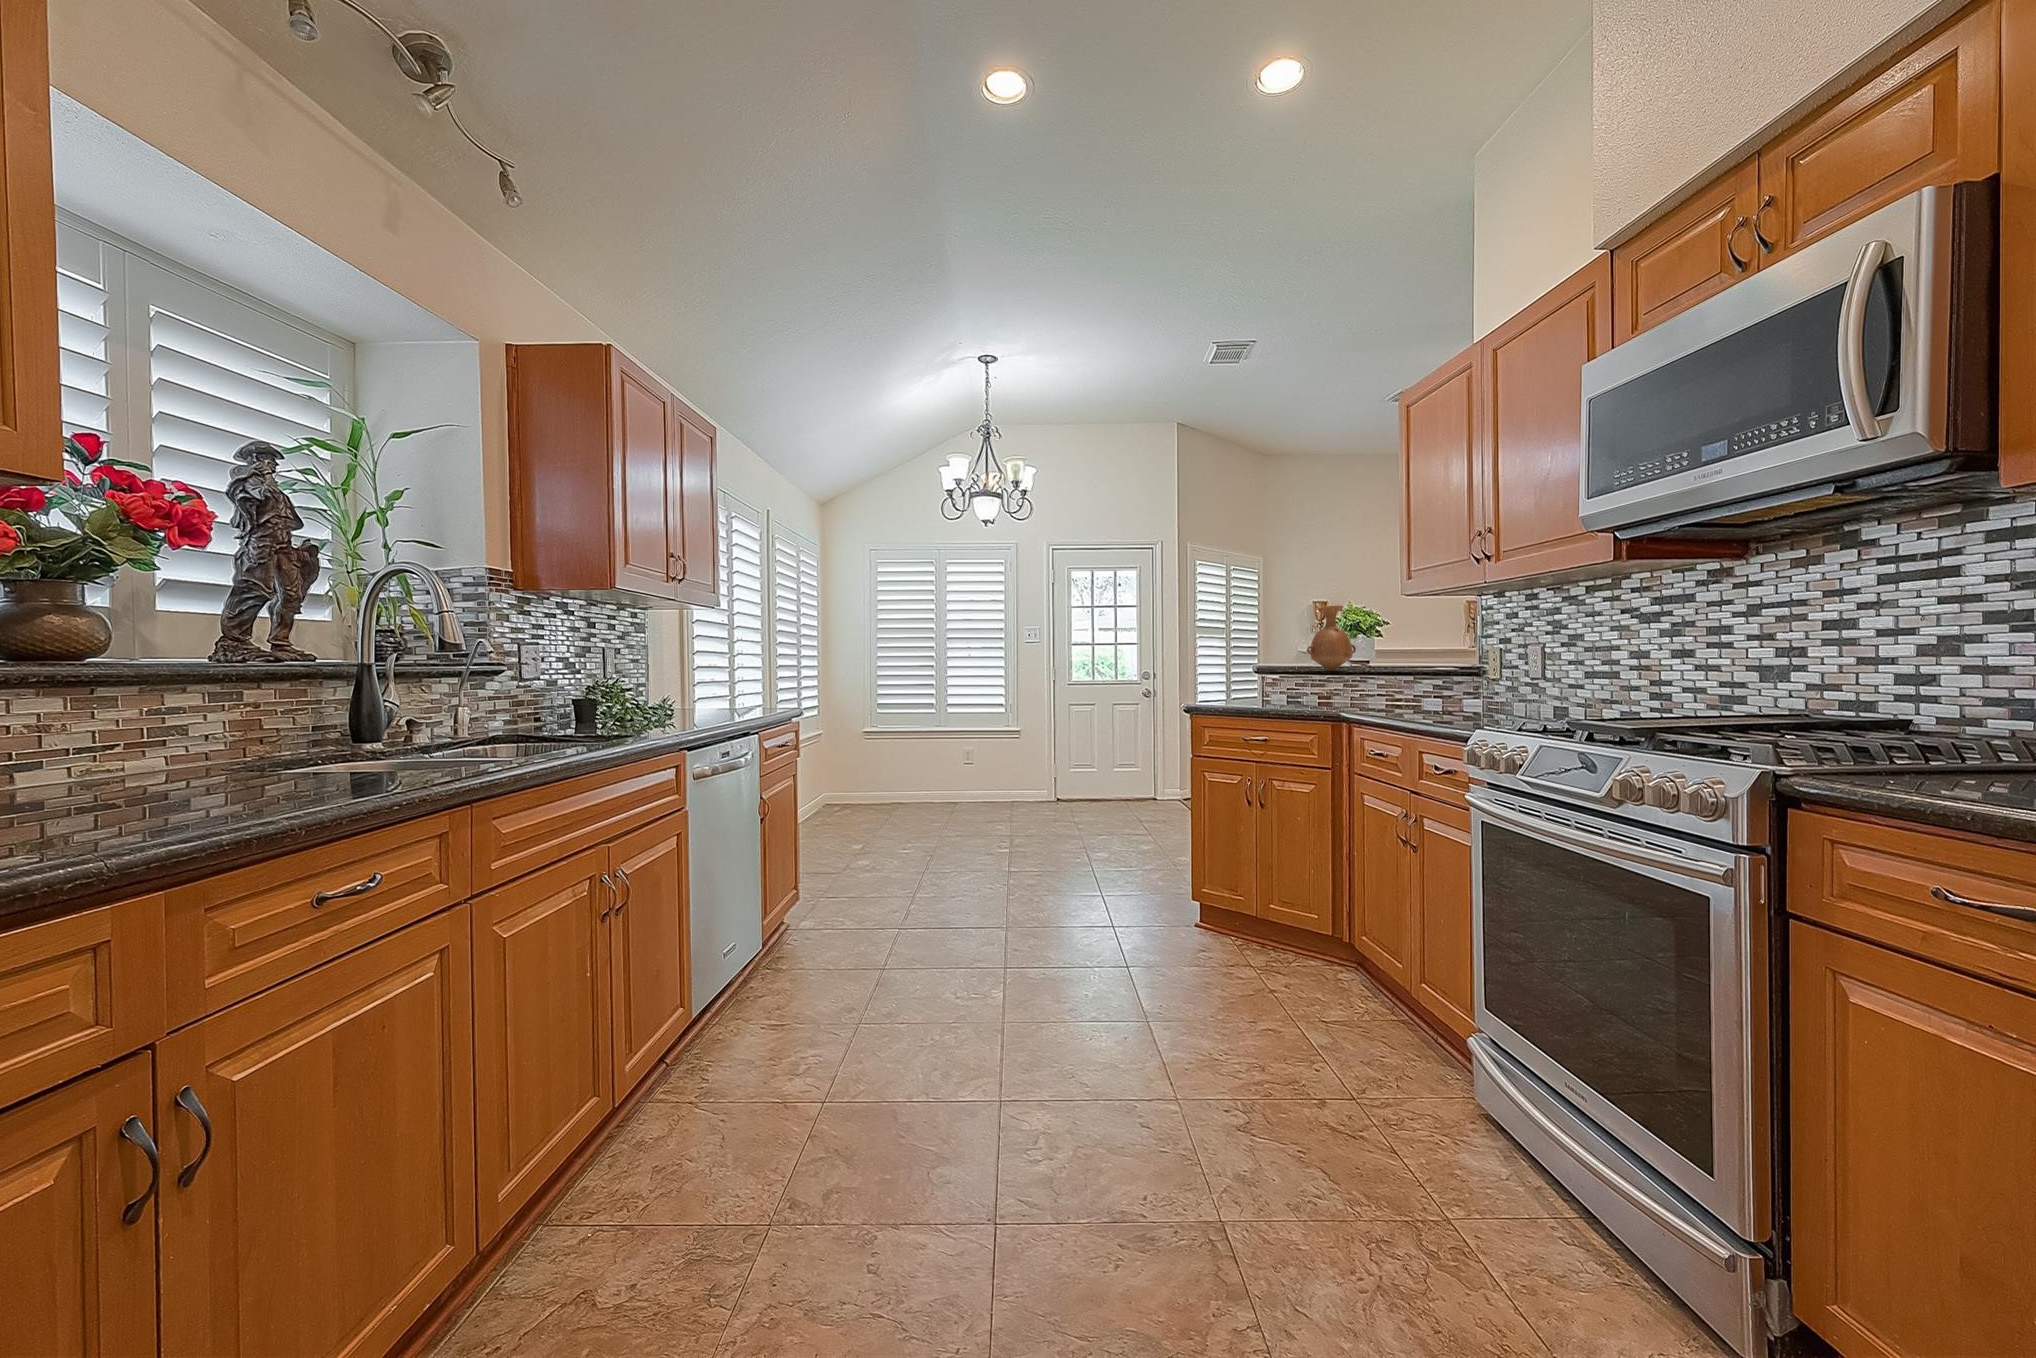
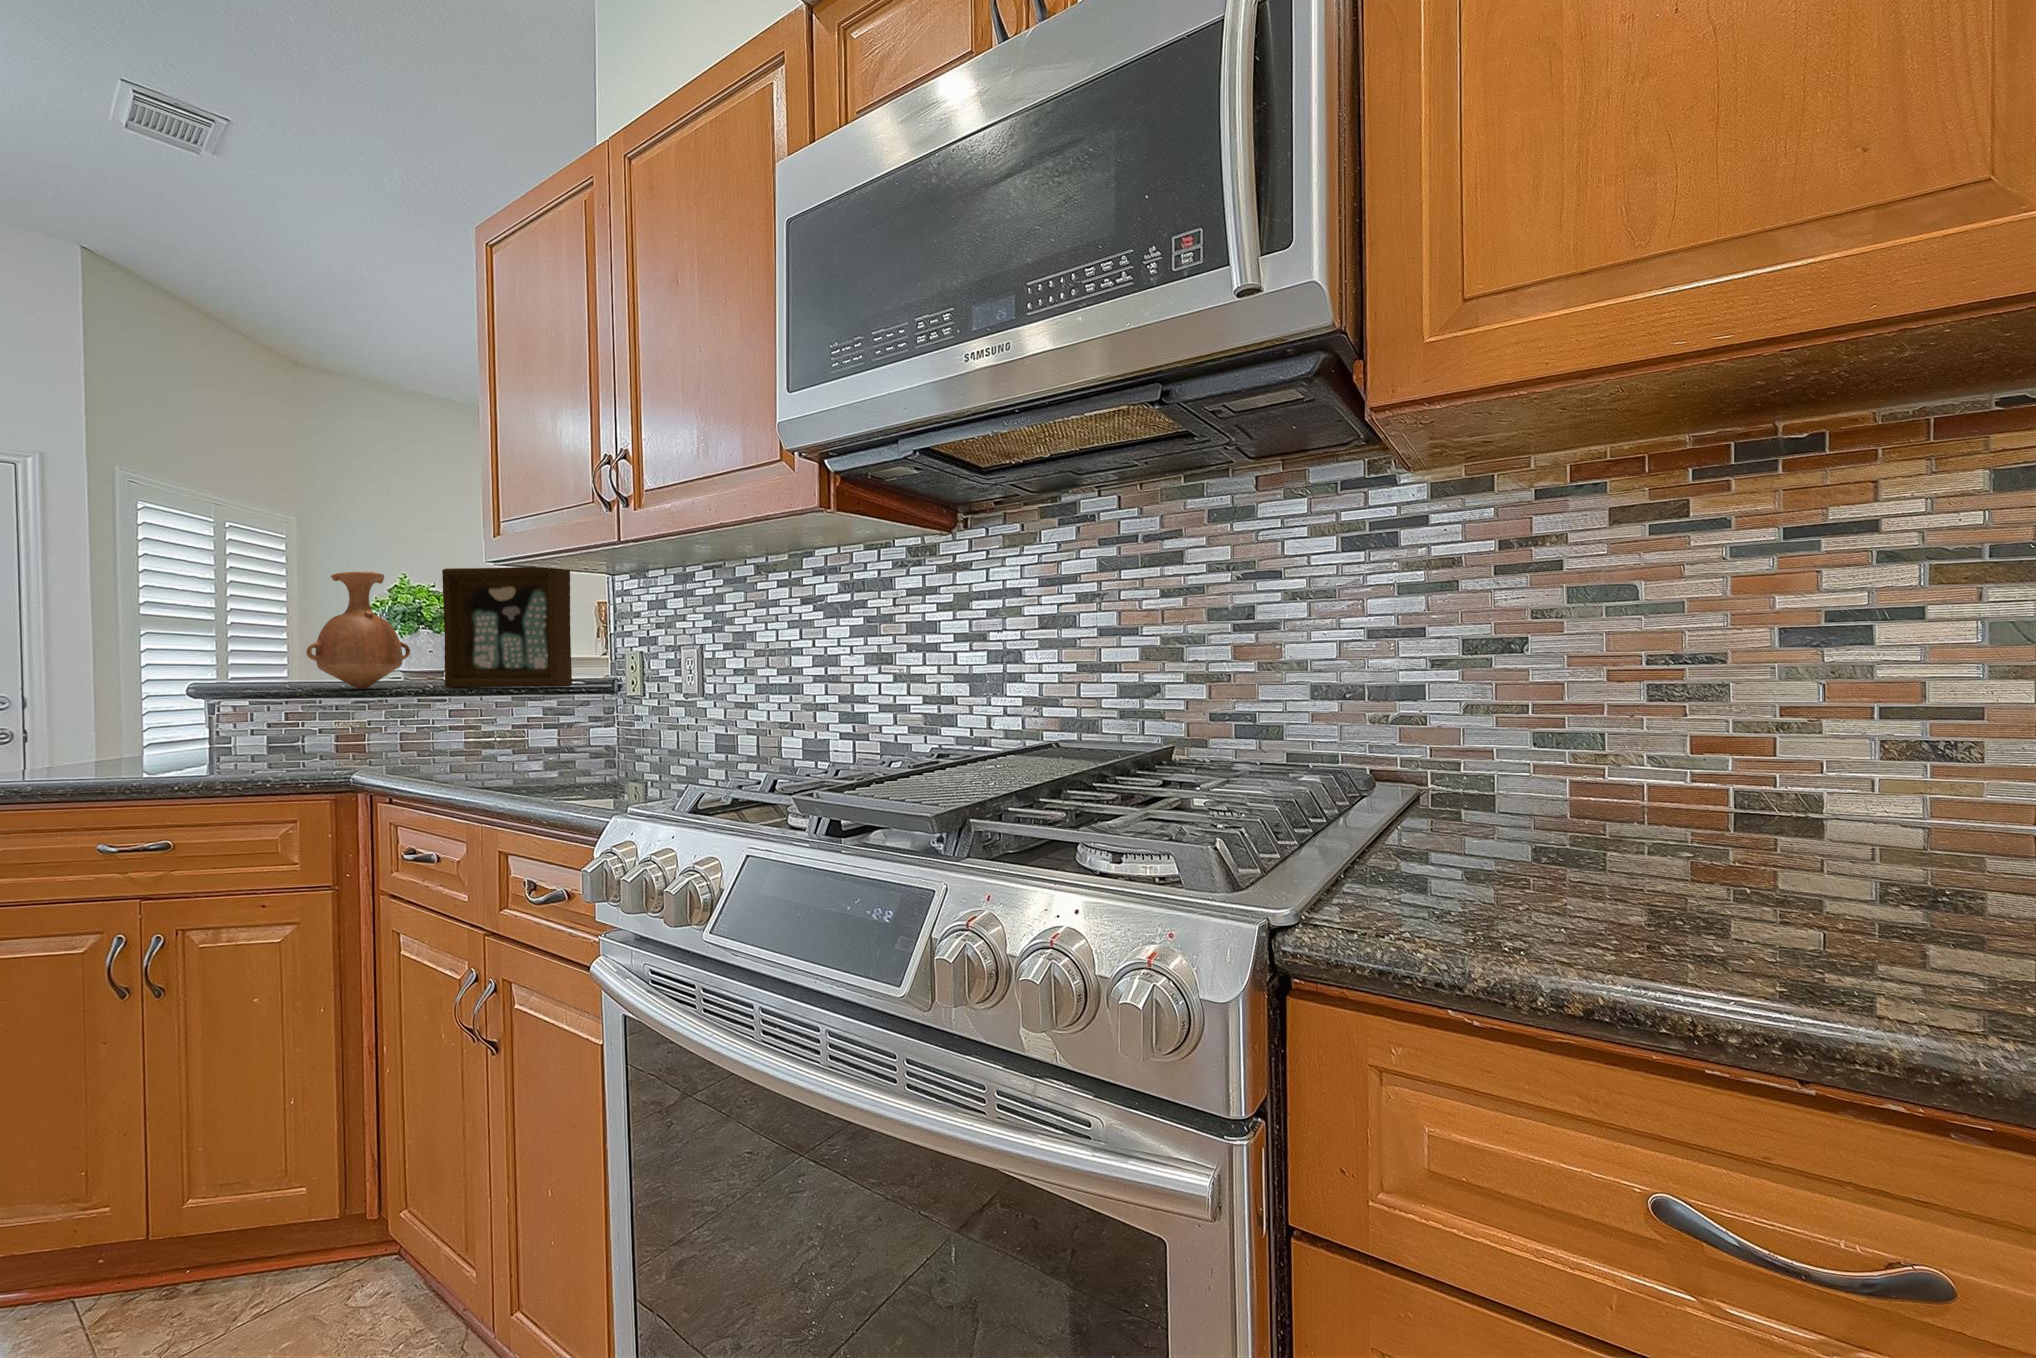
picture frame: none [1374,595,1452,671] -> present [442,566,572,688]

